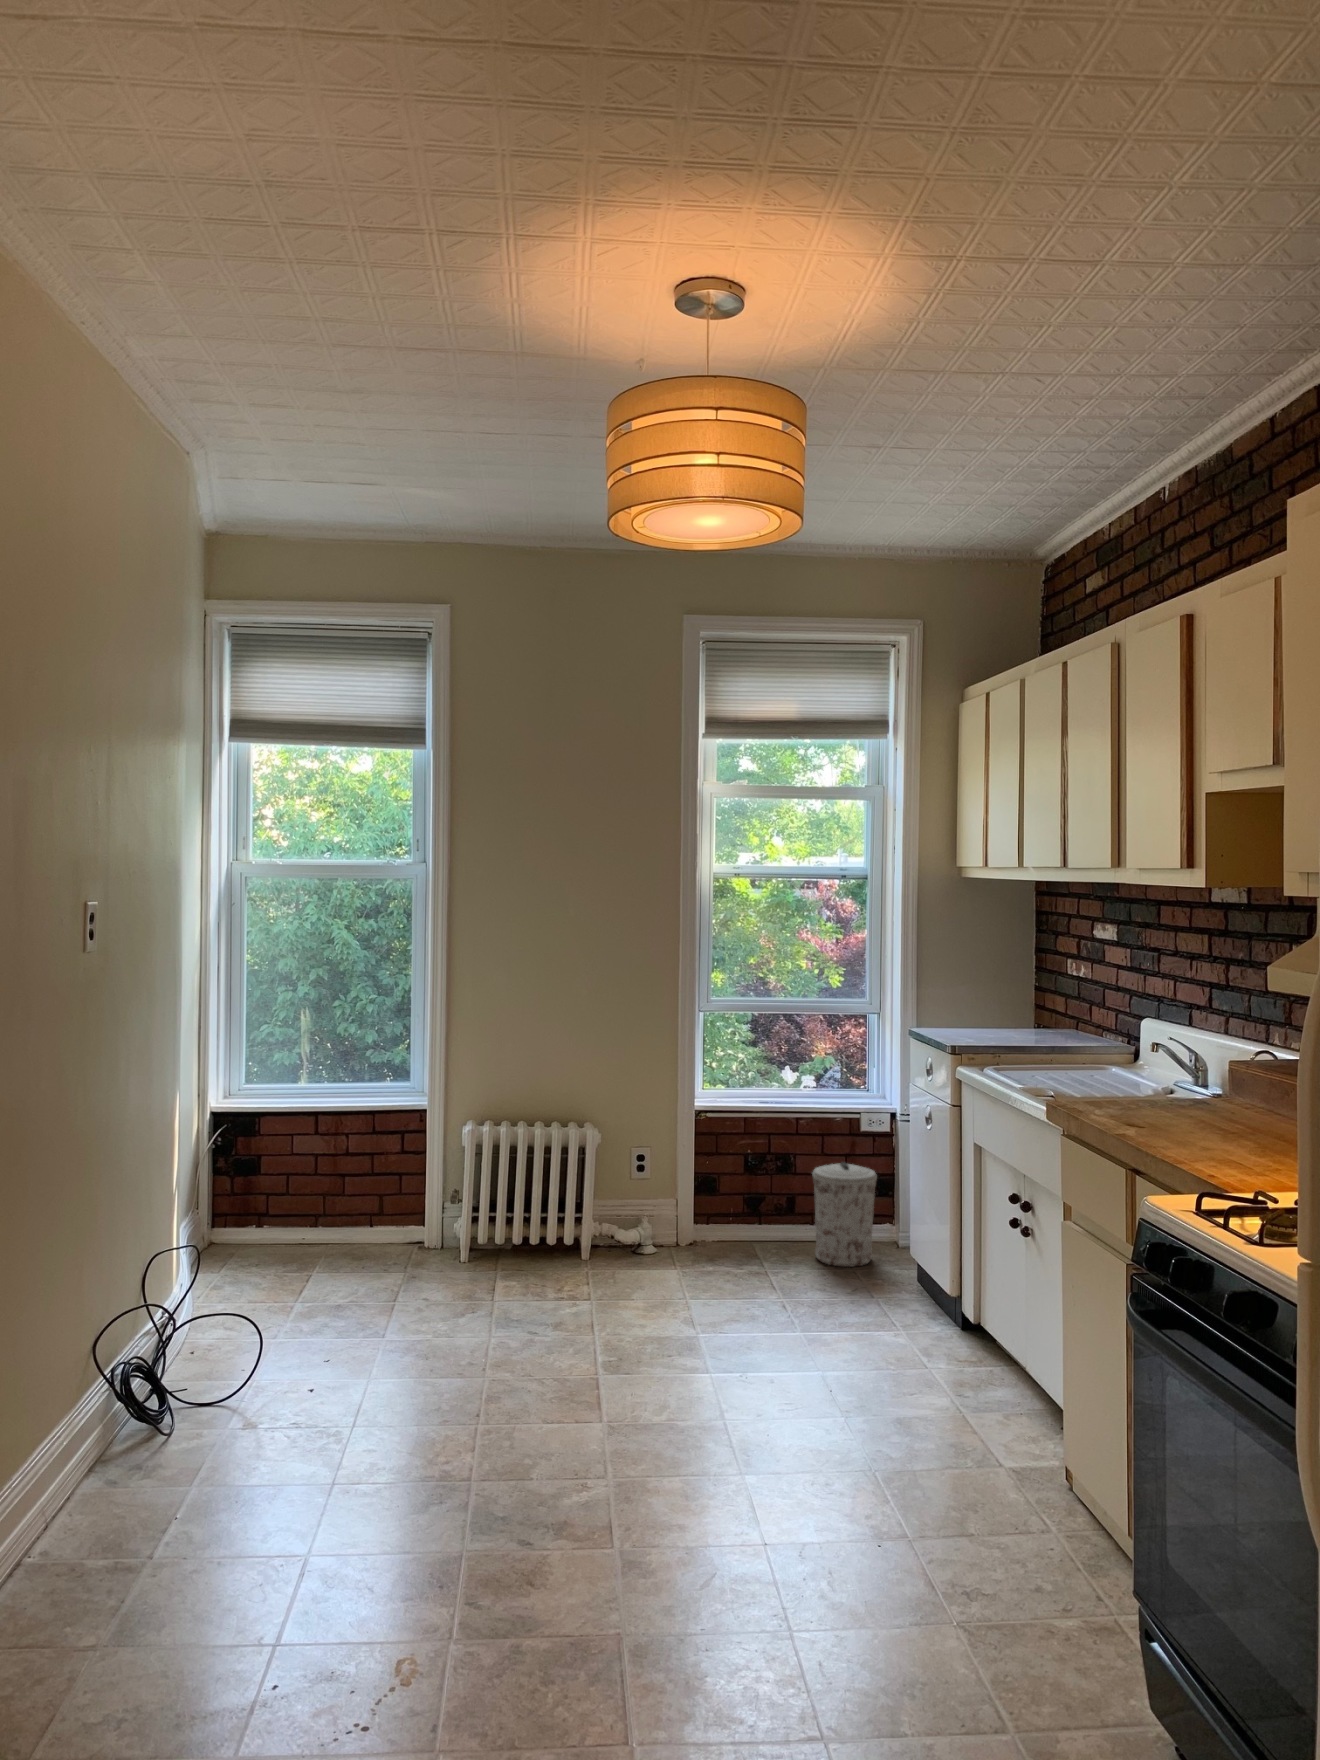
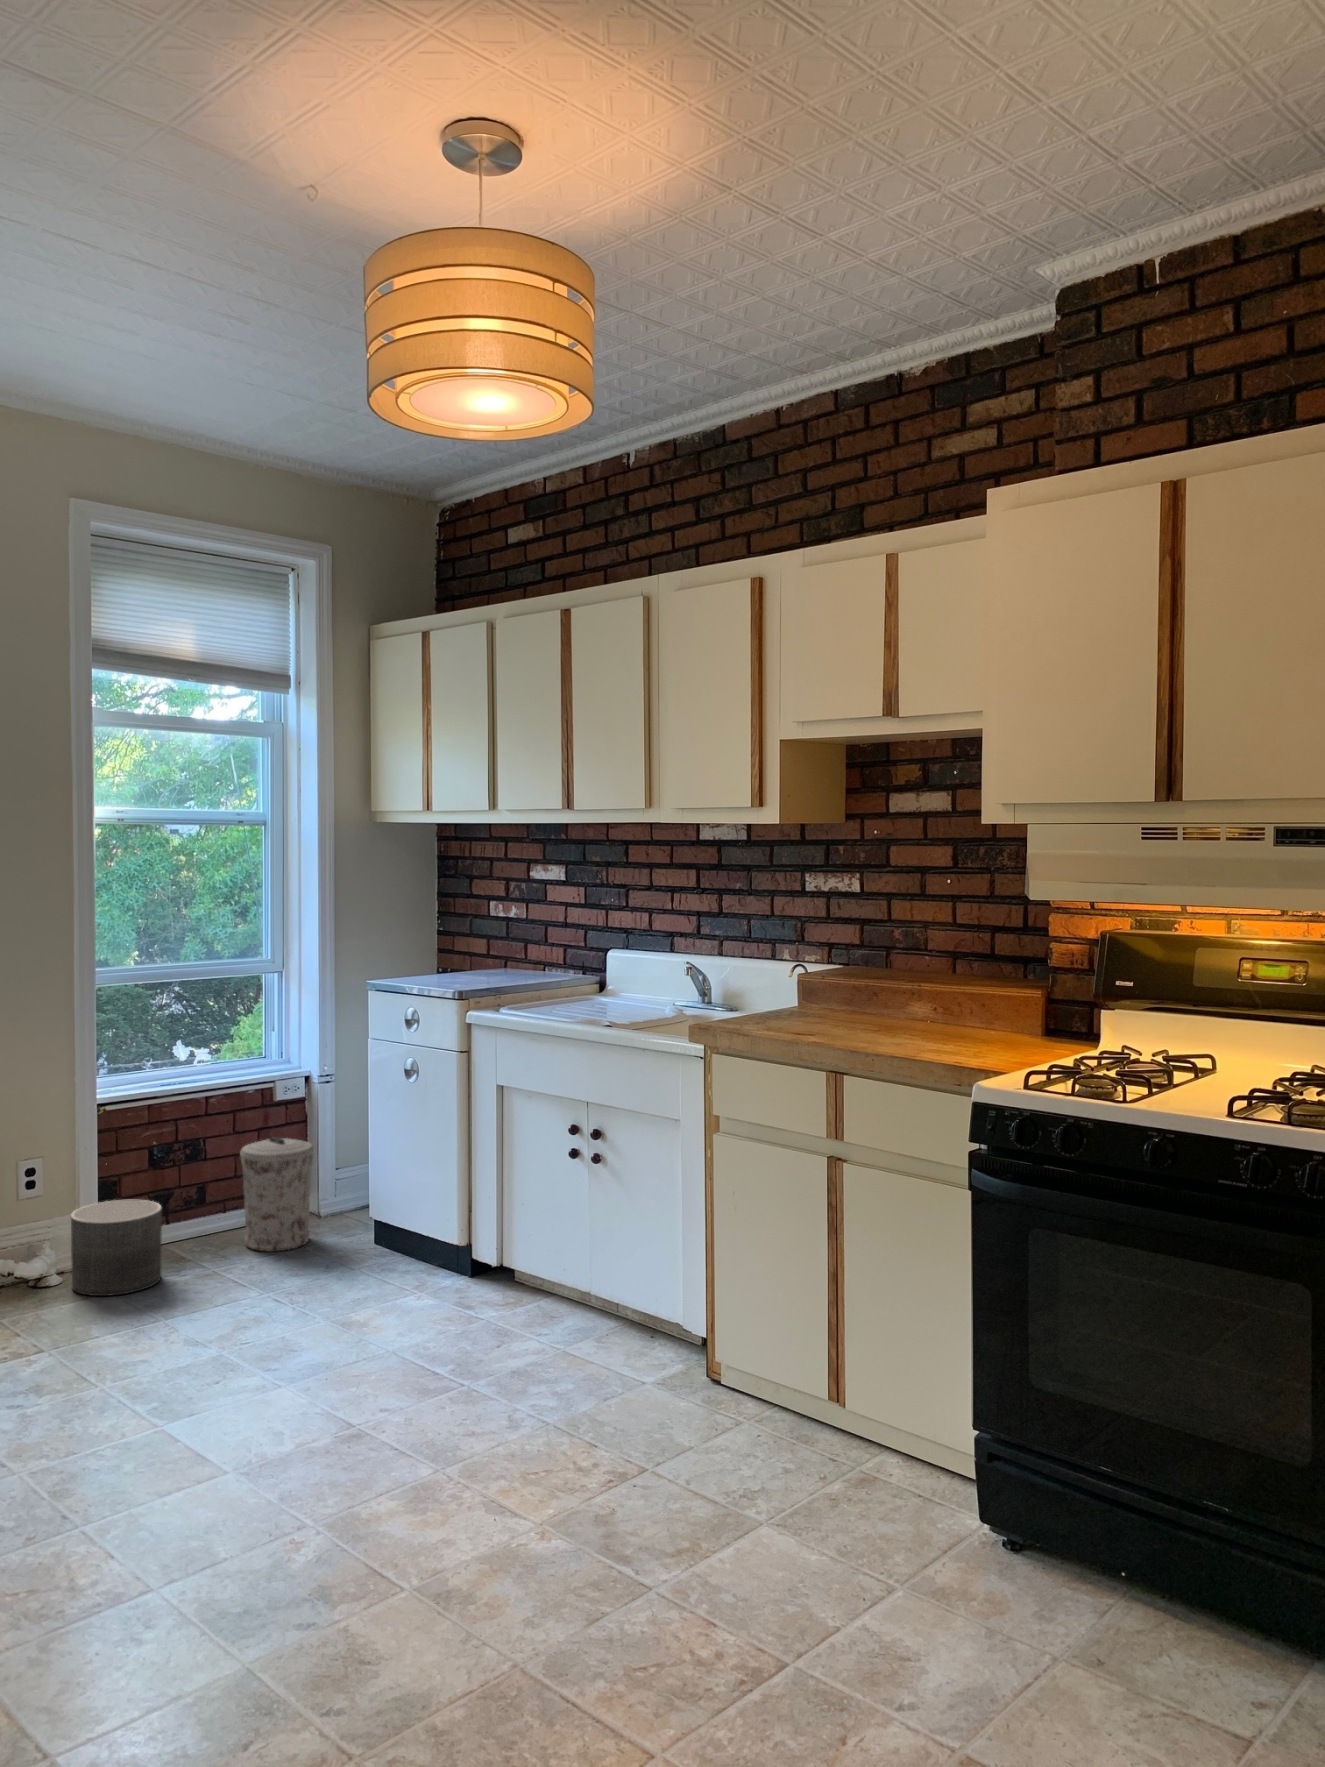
planter: none [660,1192,730,1271] -> present [71,1200,162,1296]

